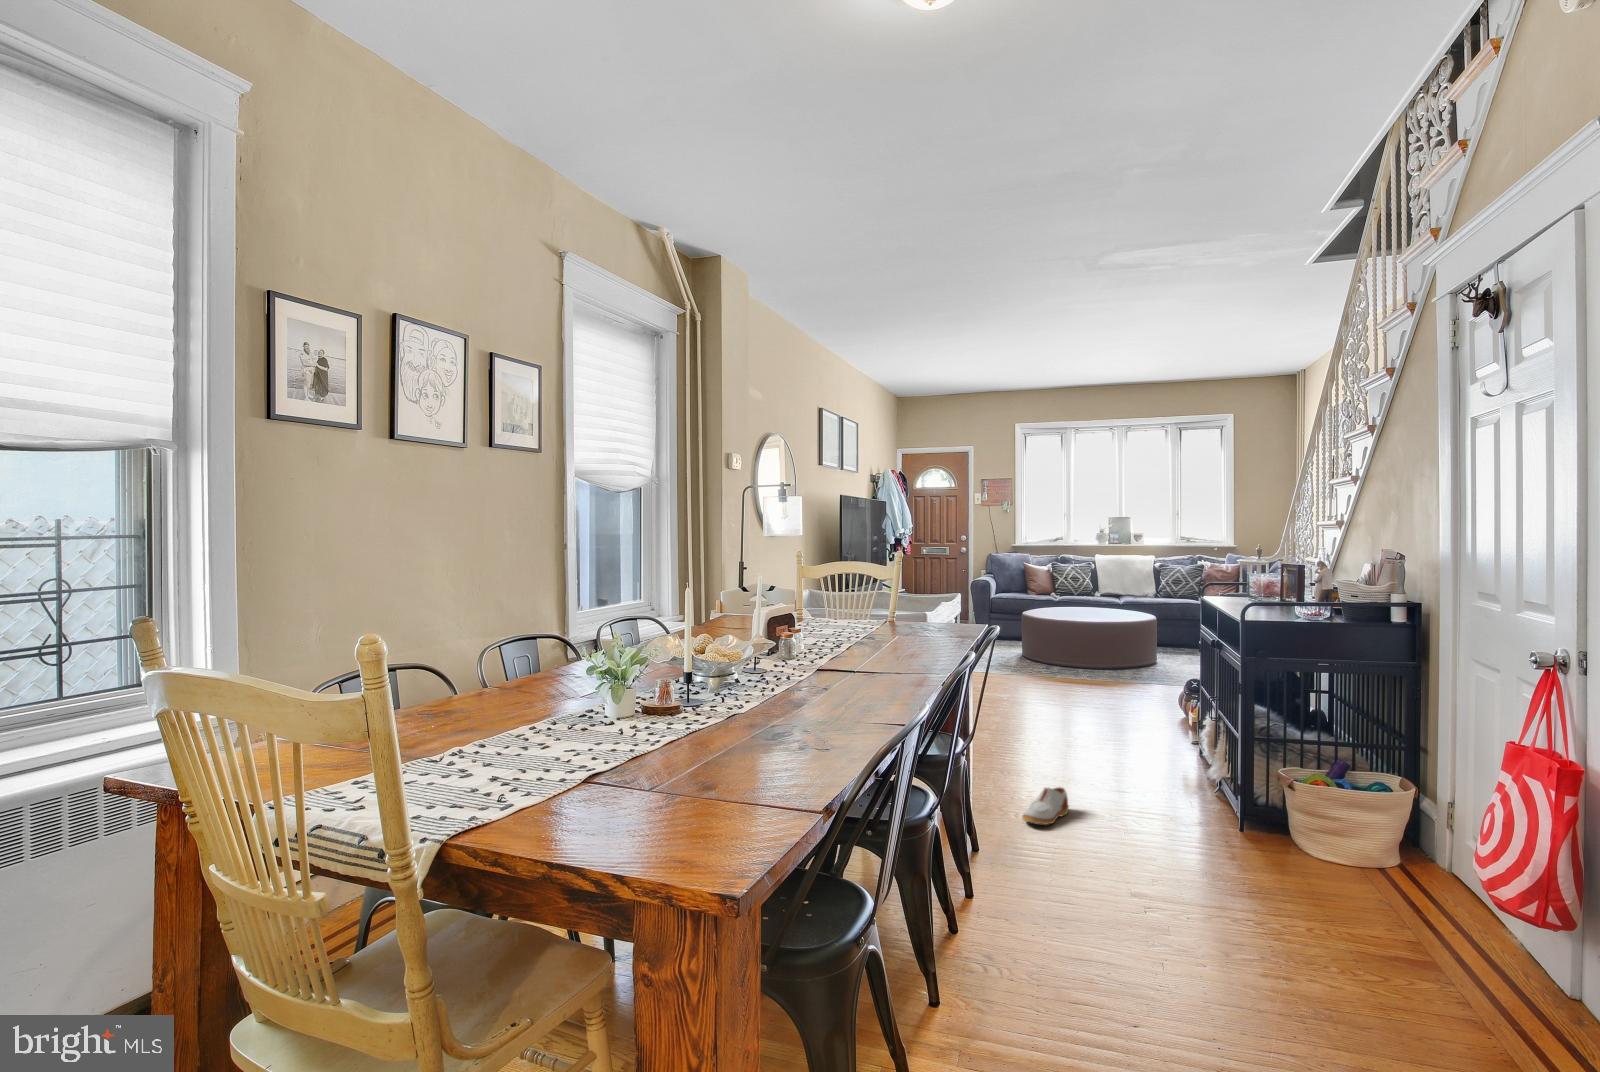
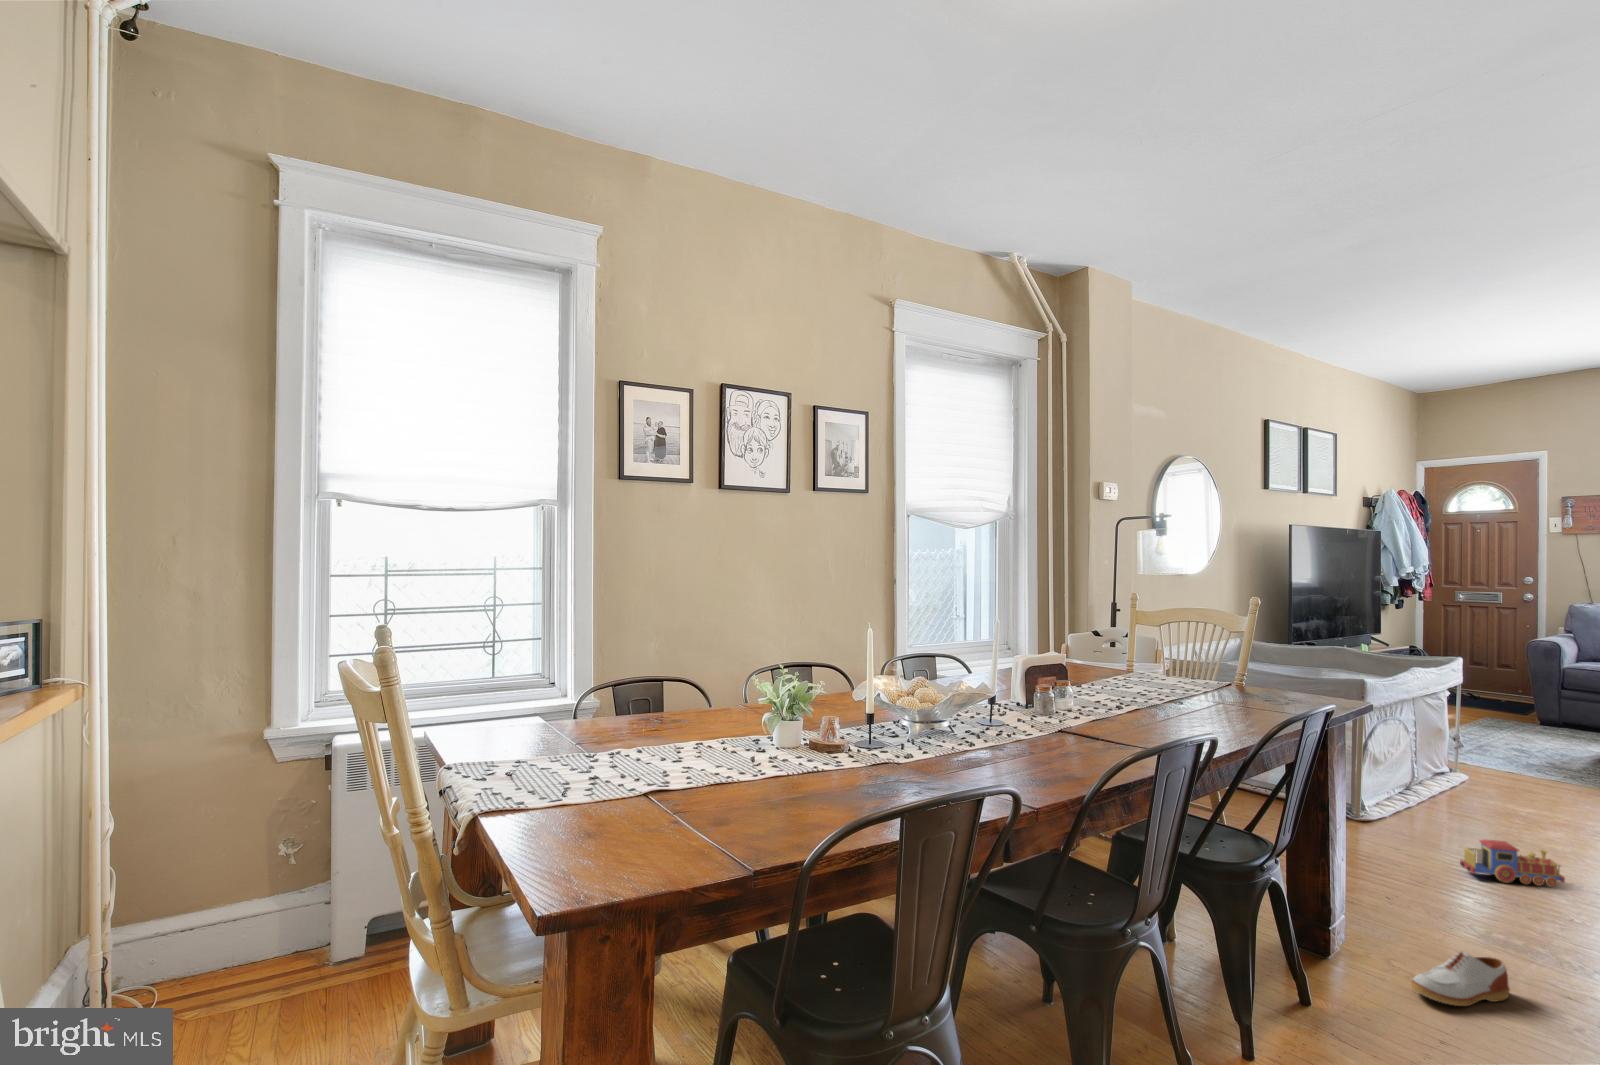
toy train: none [999,715,1053,744] -> present [1460,840,1565,887]

